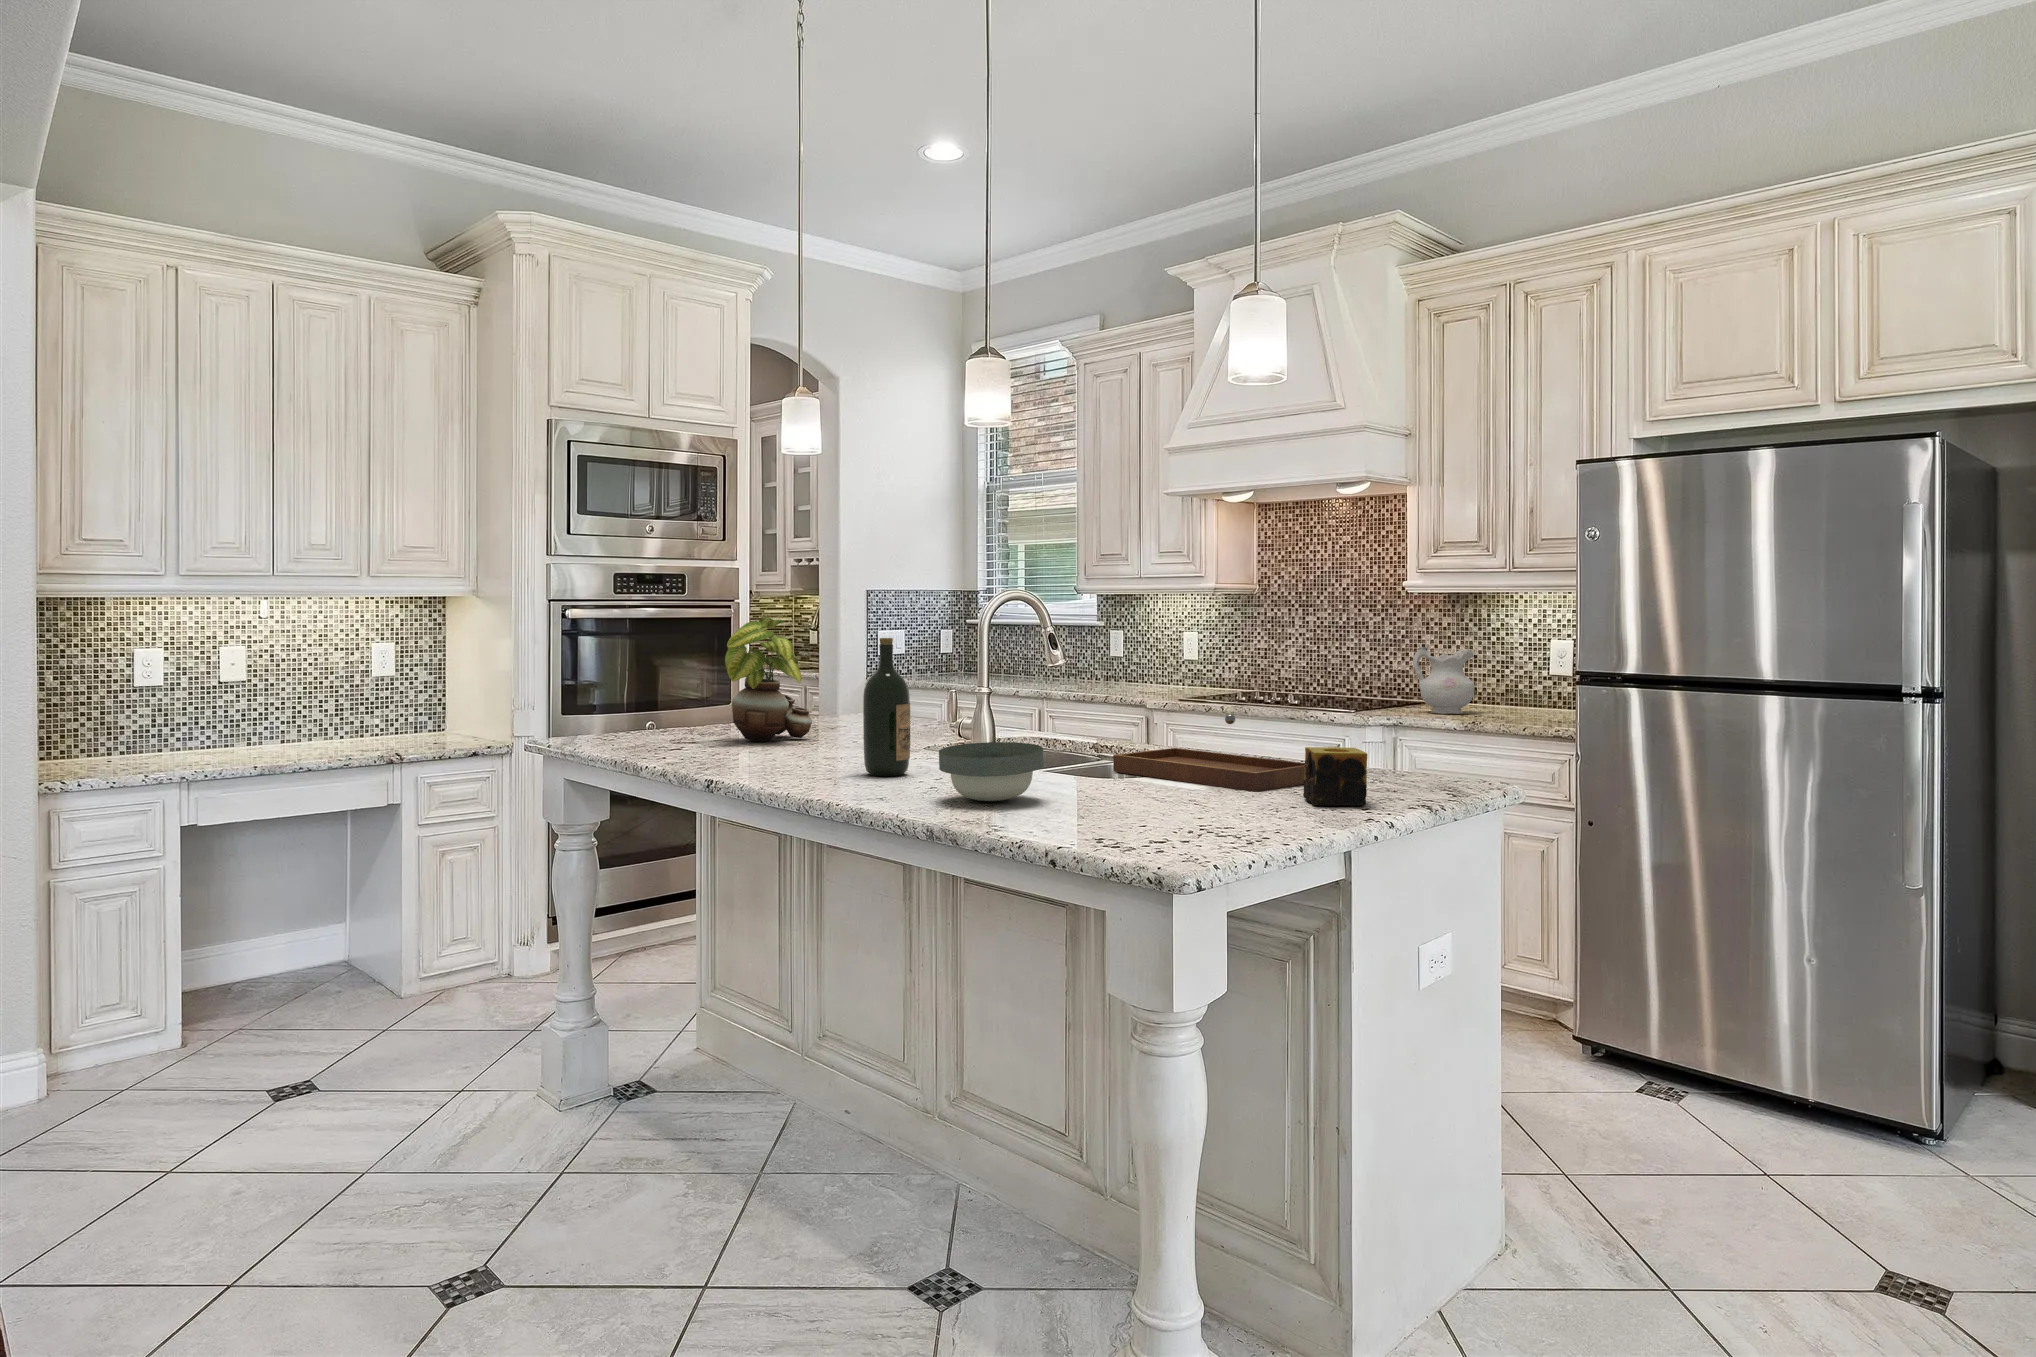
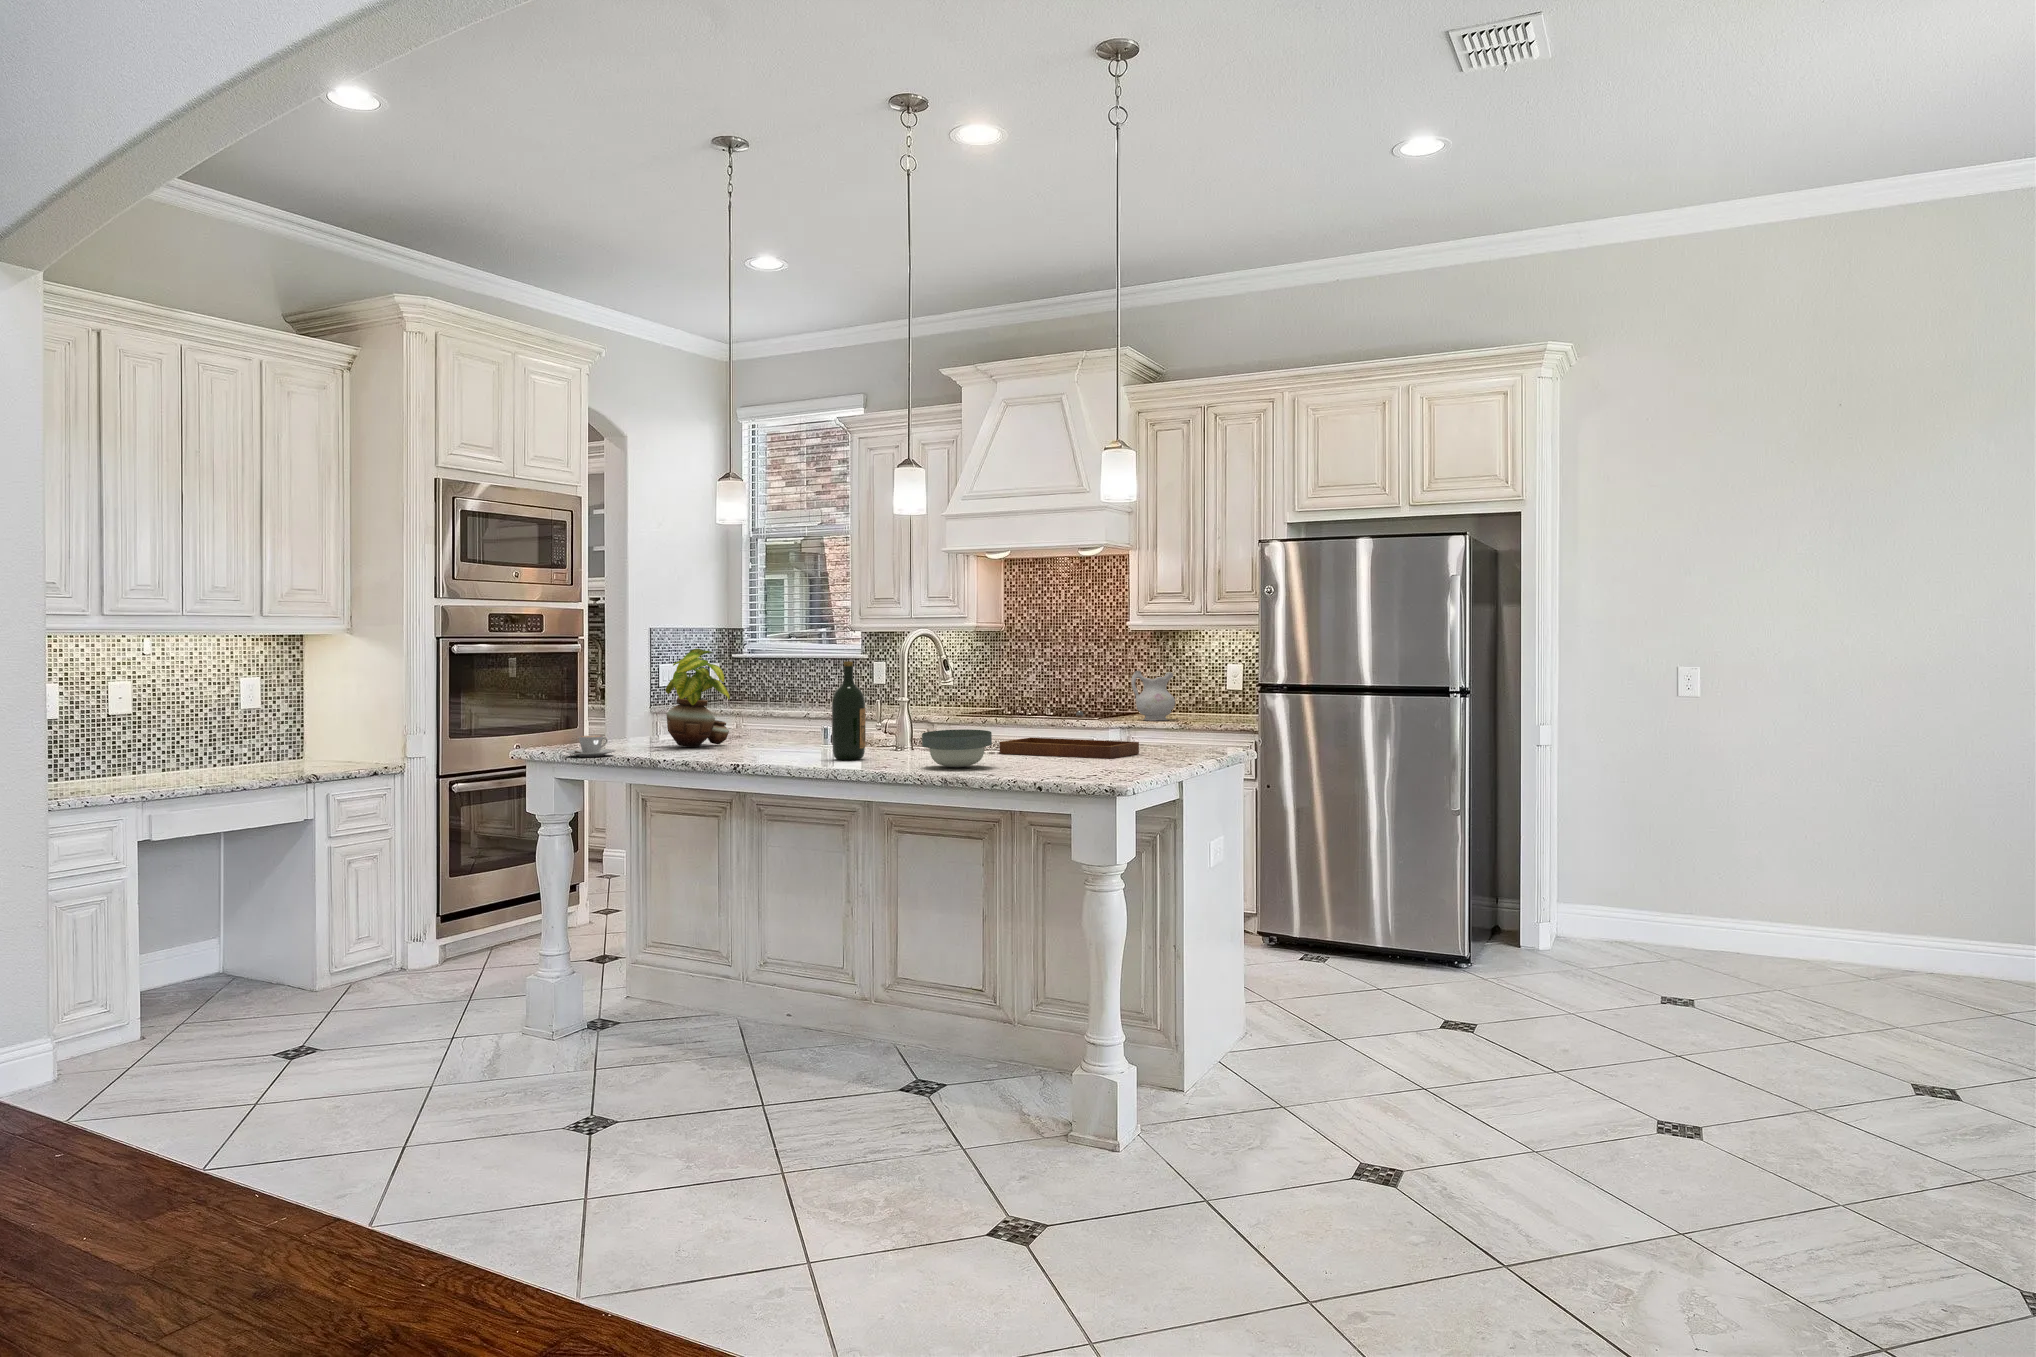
coffee cup: none [574,726,636,754] -> present [566,735,615,757]
candle: present [1303,747,1367,806] -> none [1146,727,1189,762]

